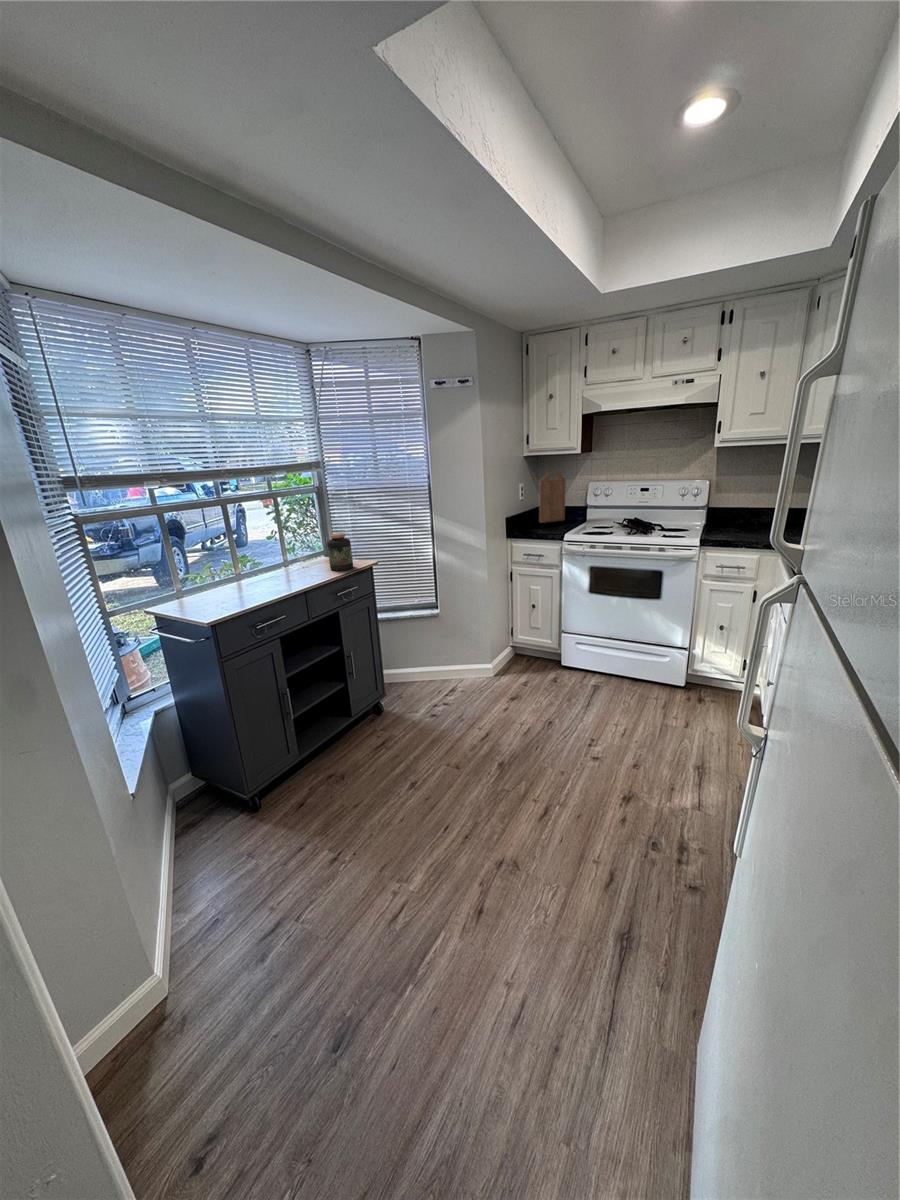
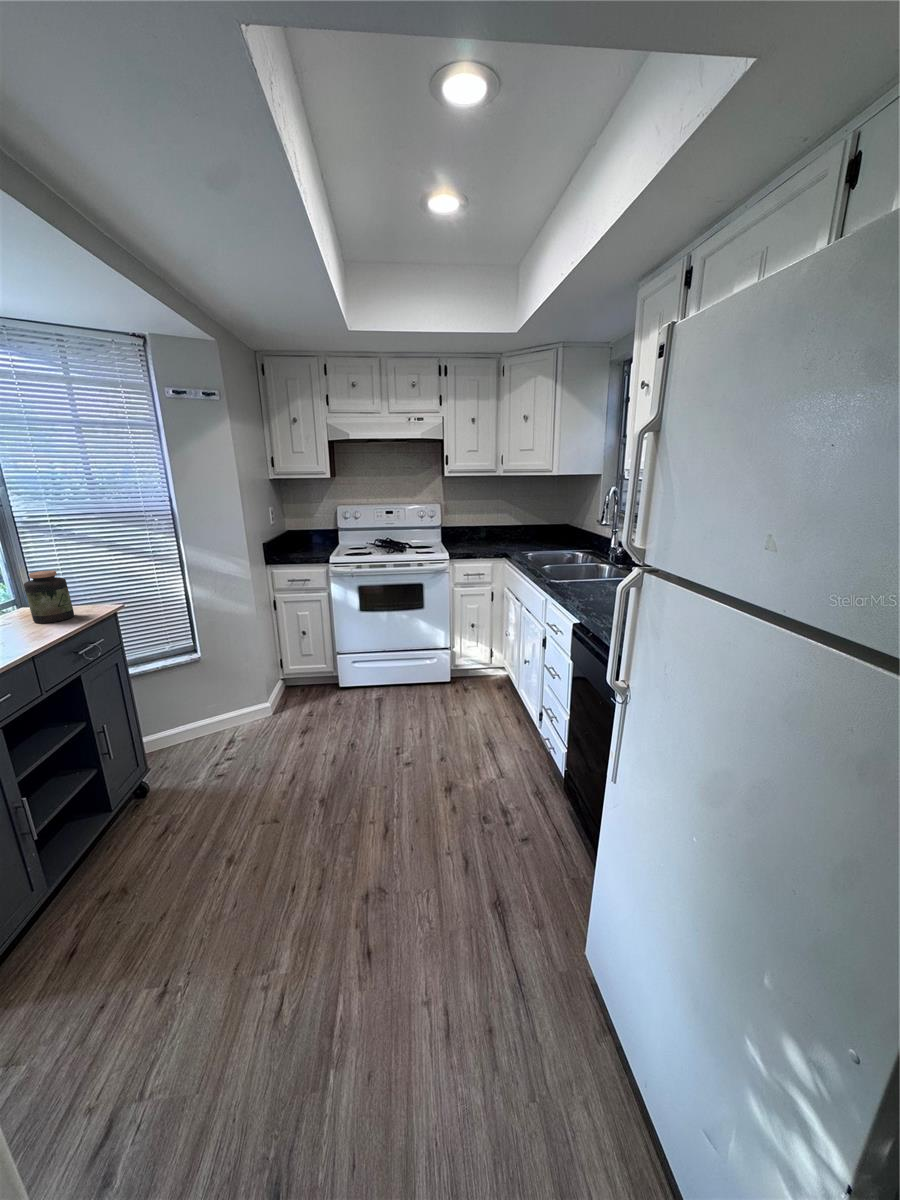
cutting board: present [539,473,565,523] -> none [293,498,322,548]

